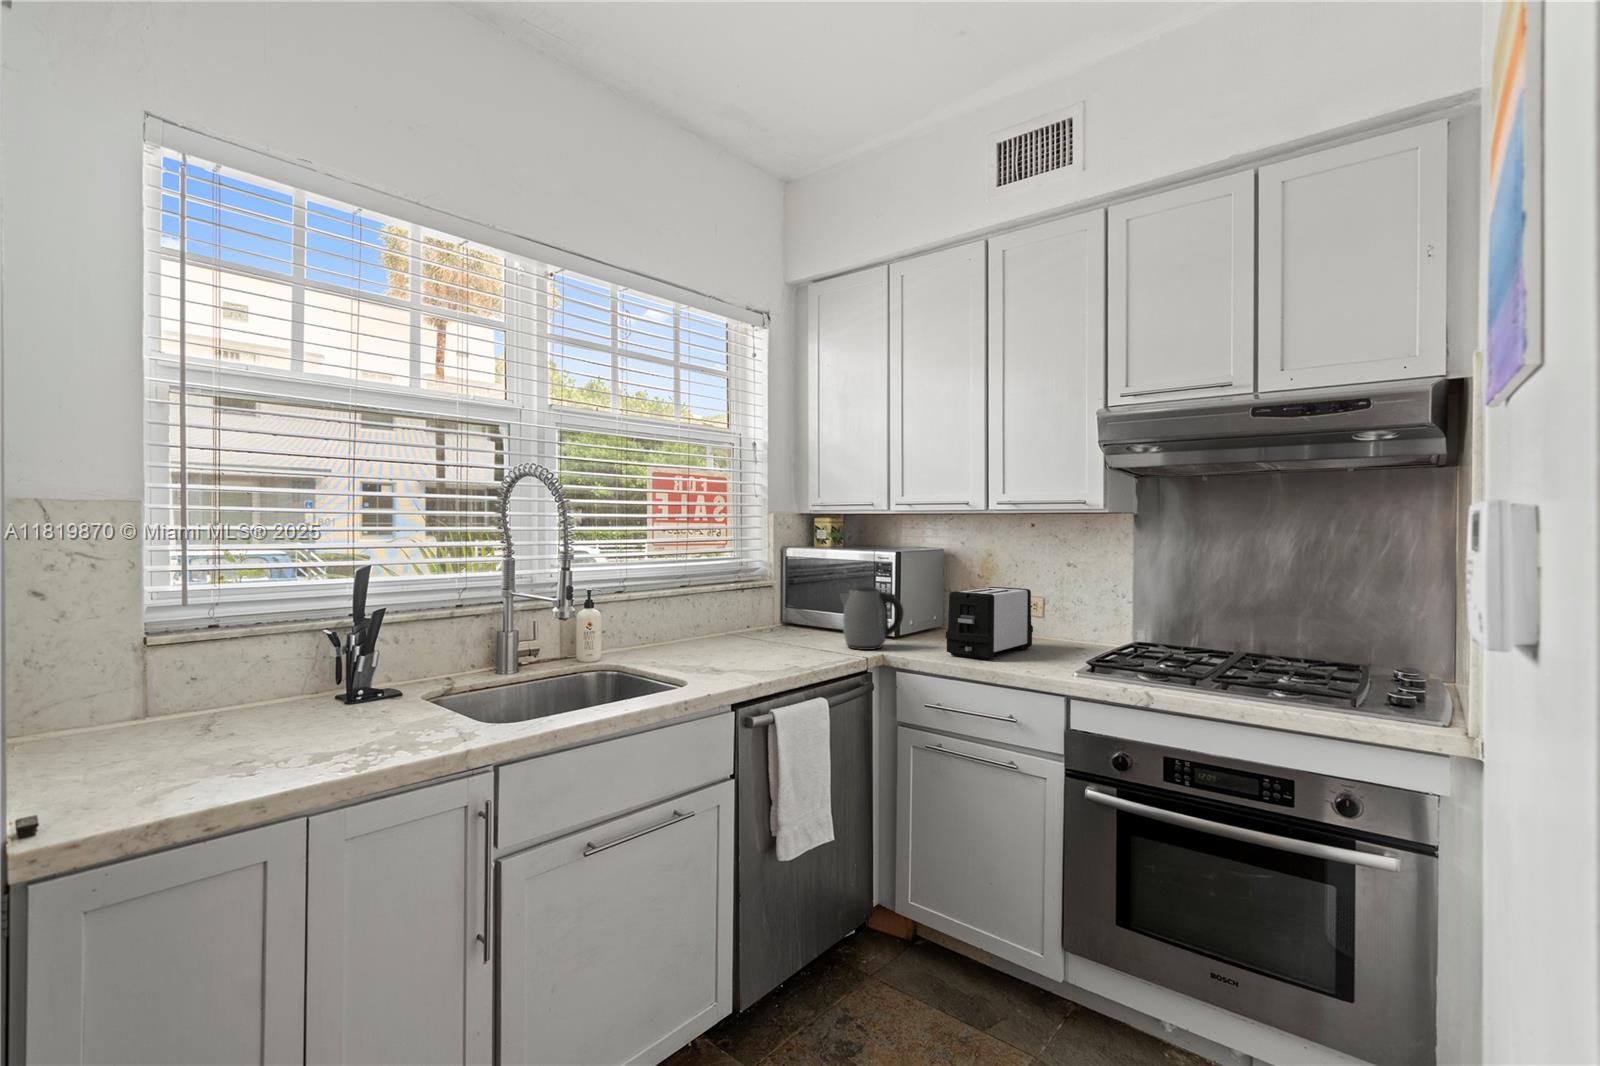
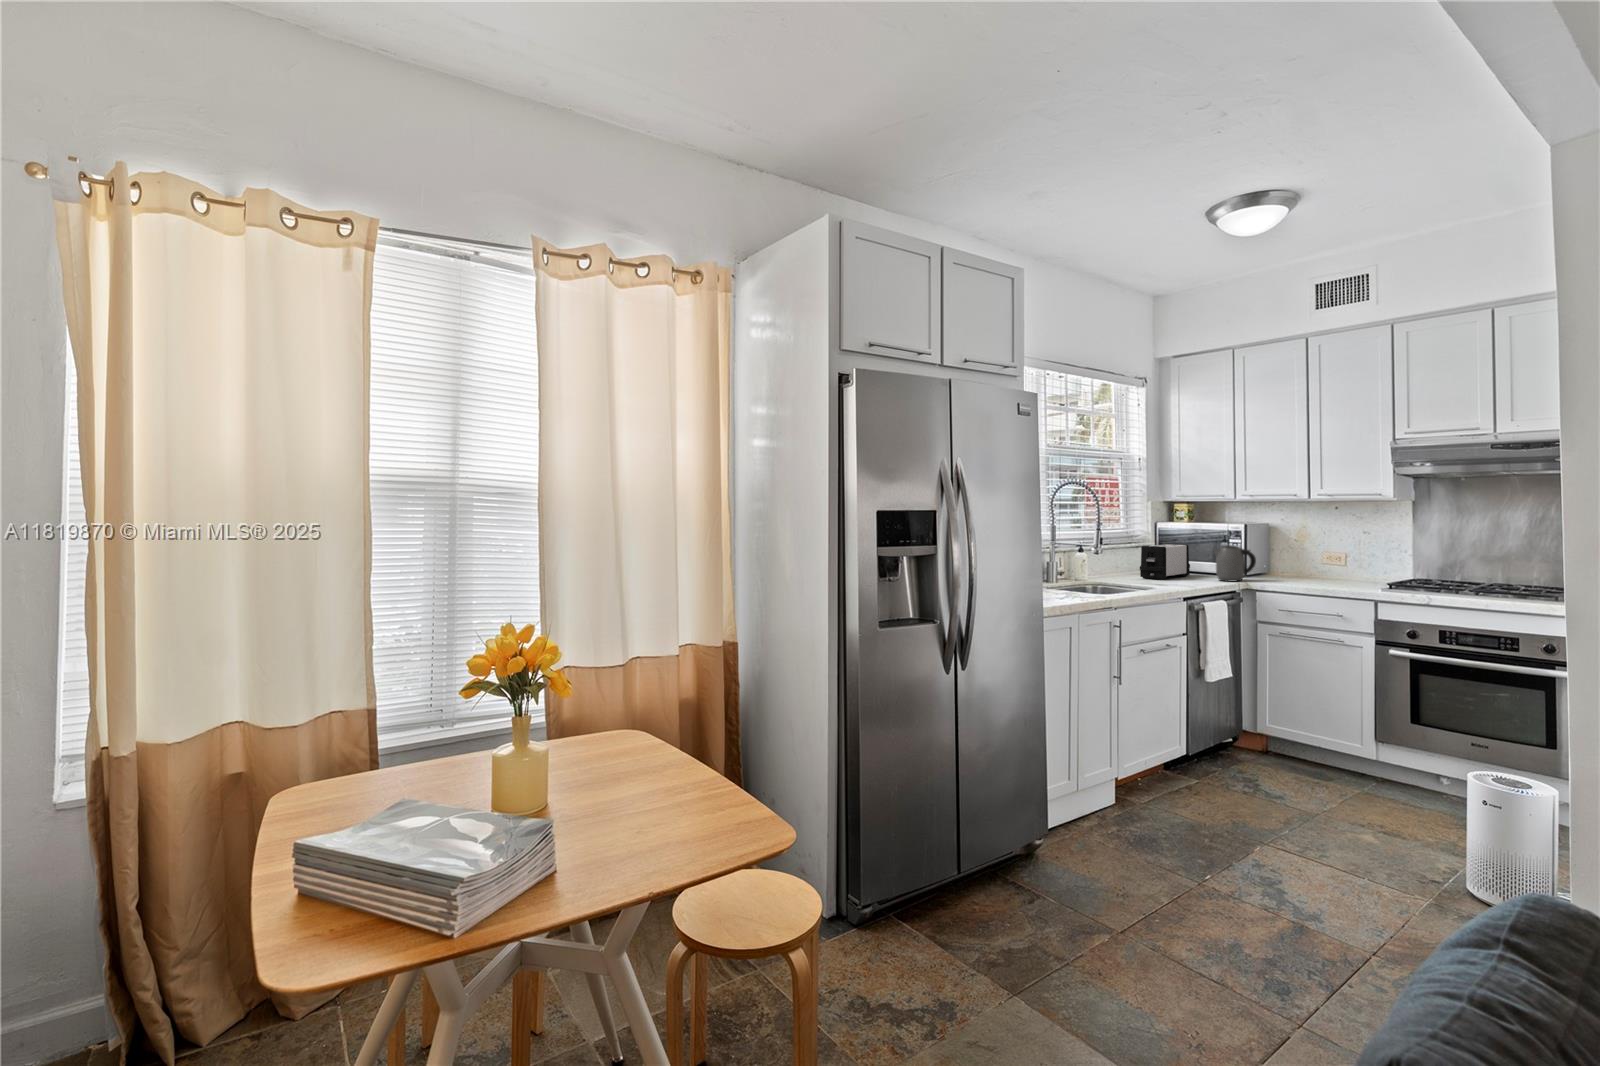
toaster: present [946,587,1033,660] -> present [1140,544,1190,580]

